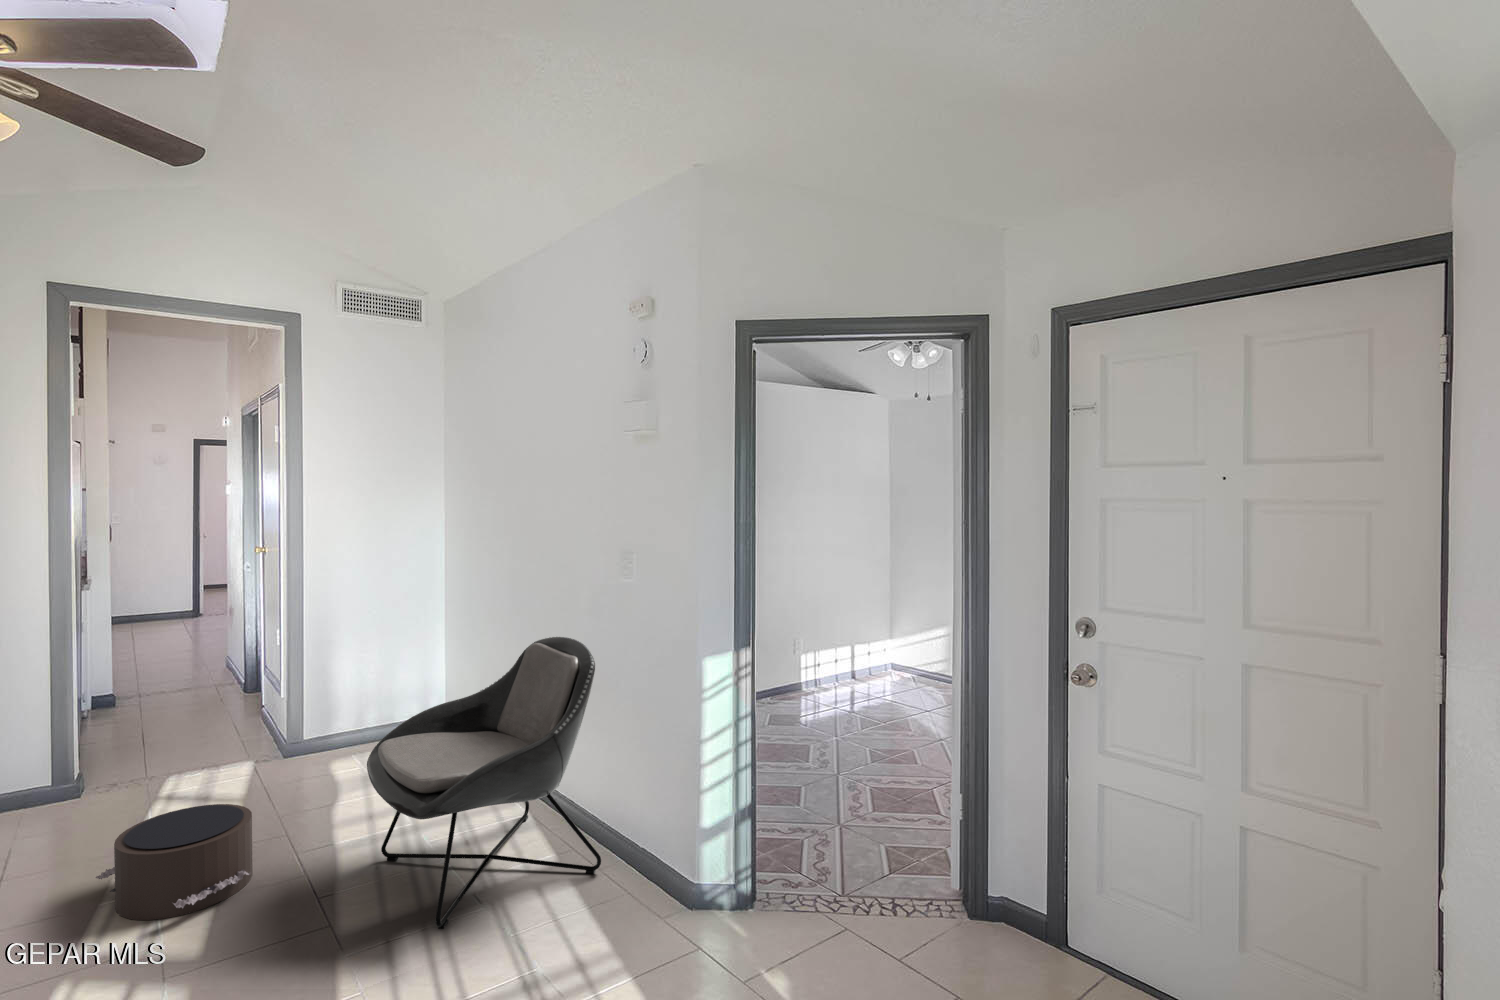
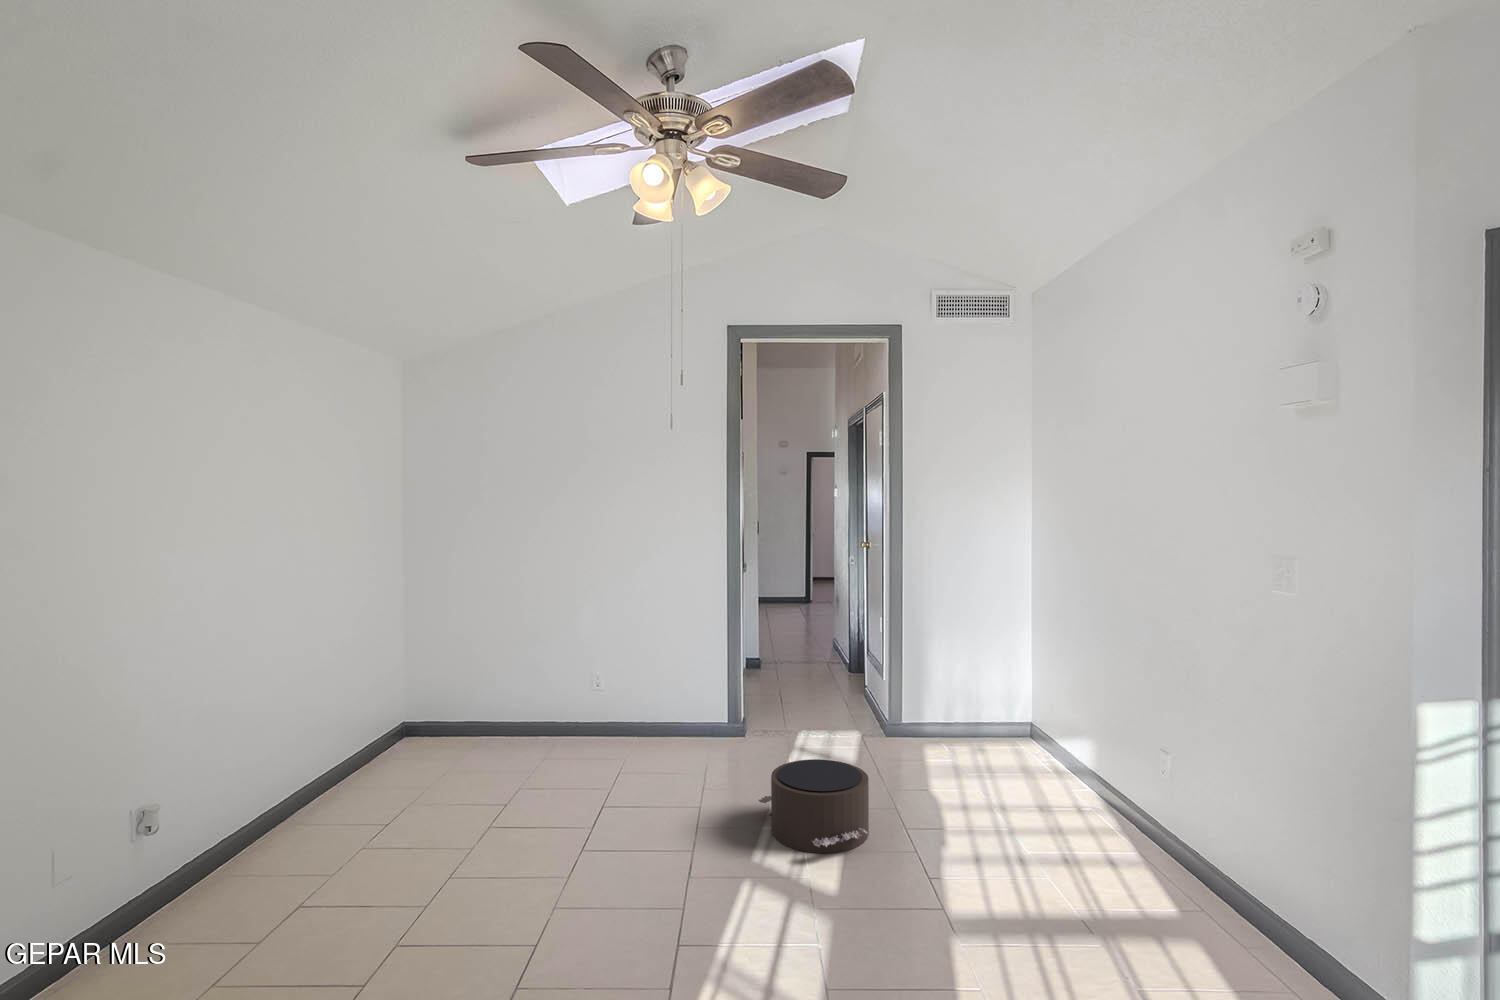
lounge chair: present [367,637,601,929] -> none [968,651,1252,955]

